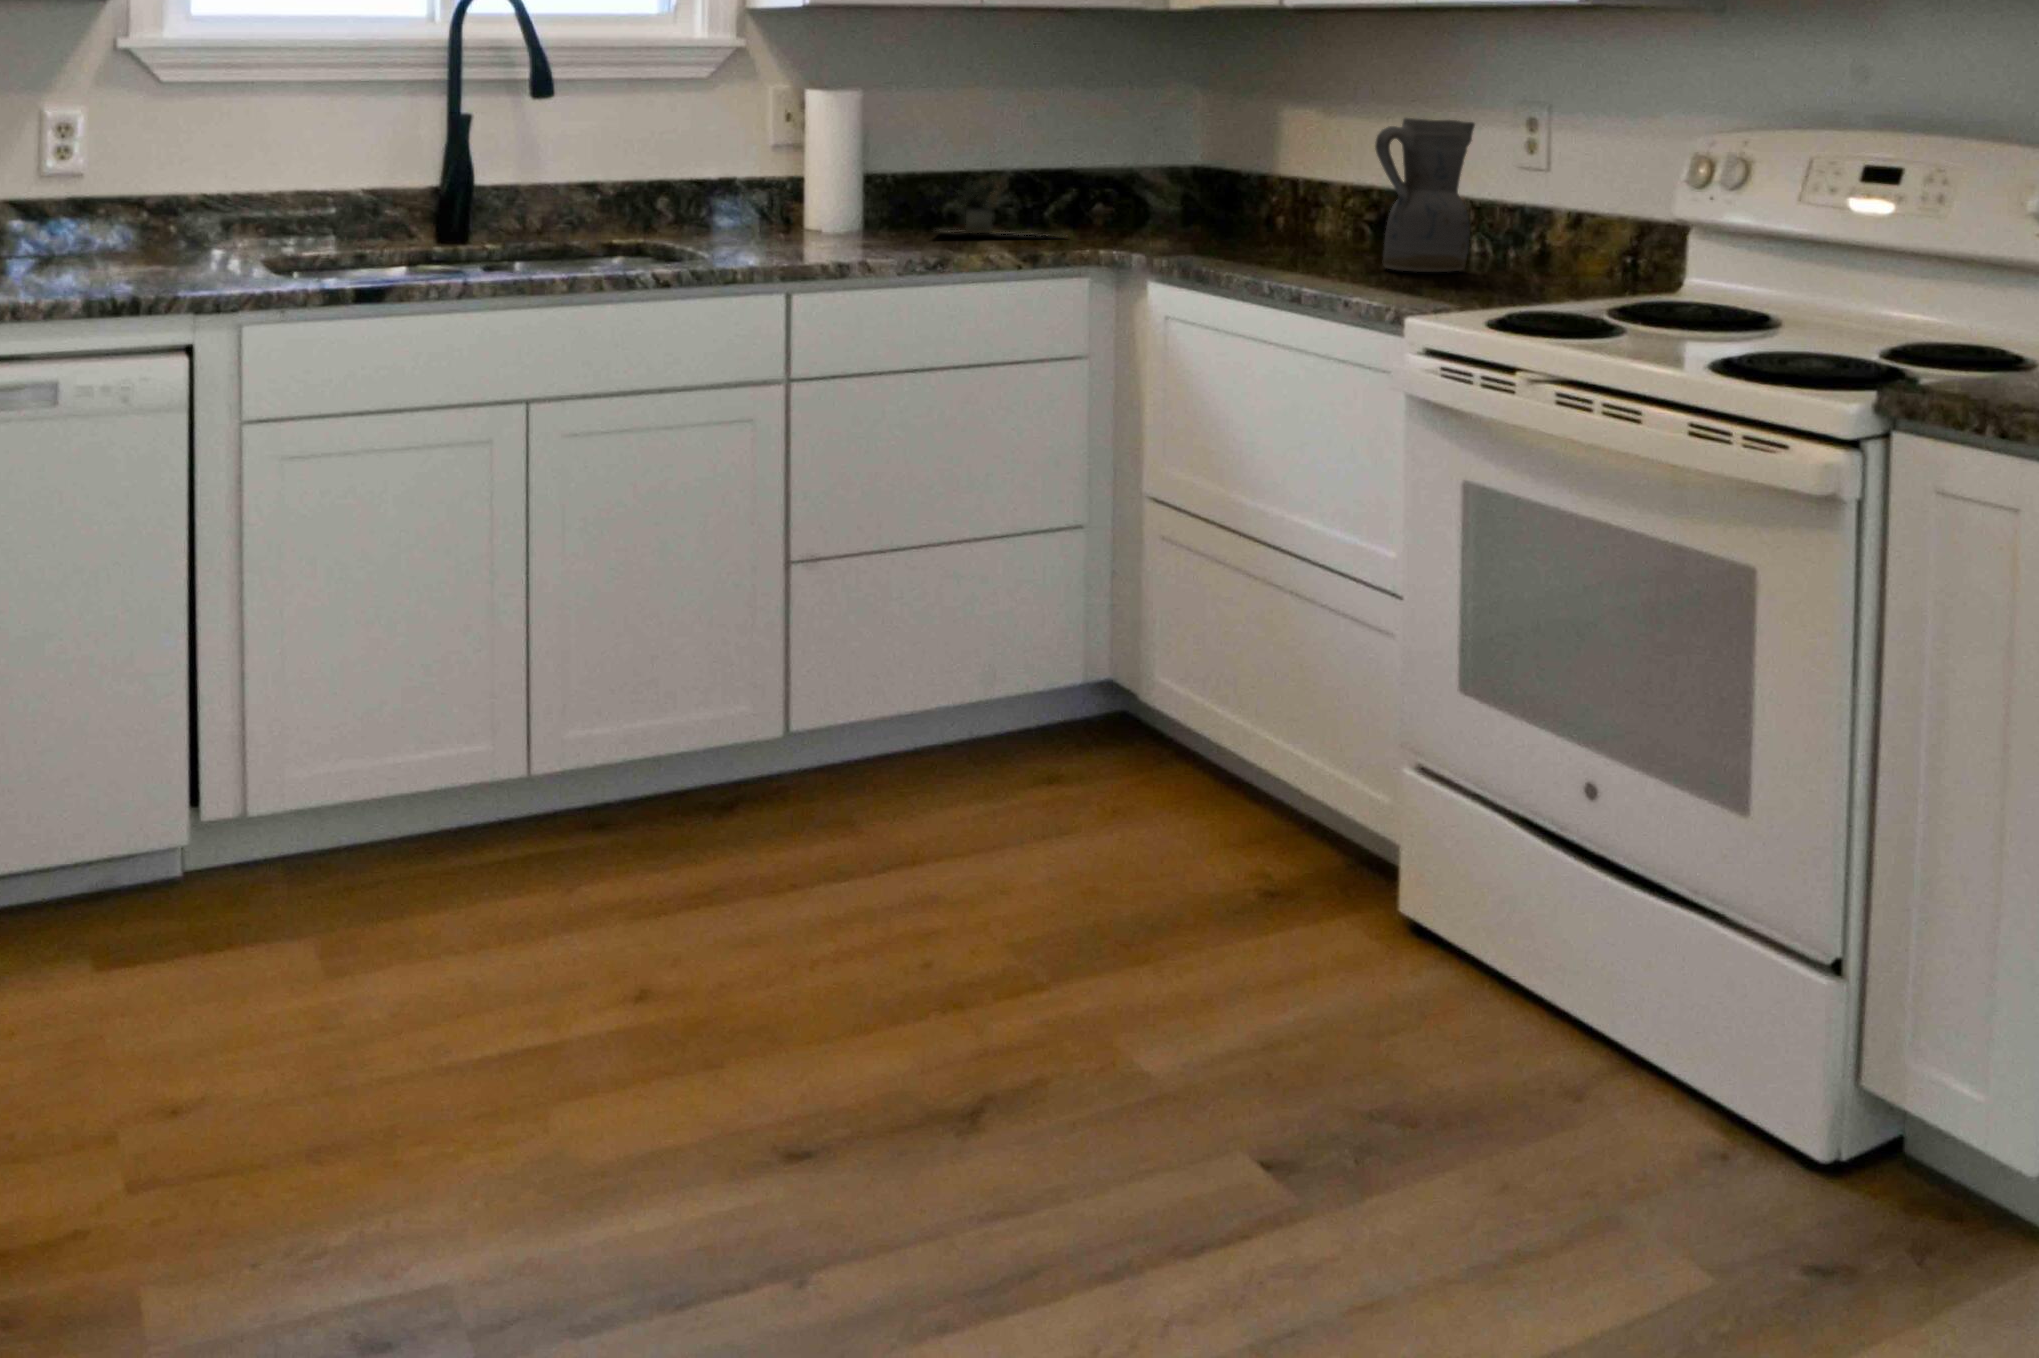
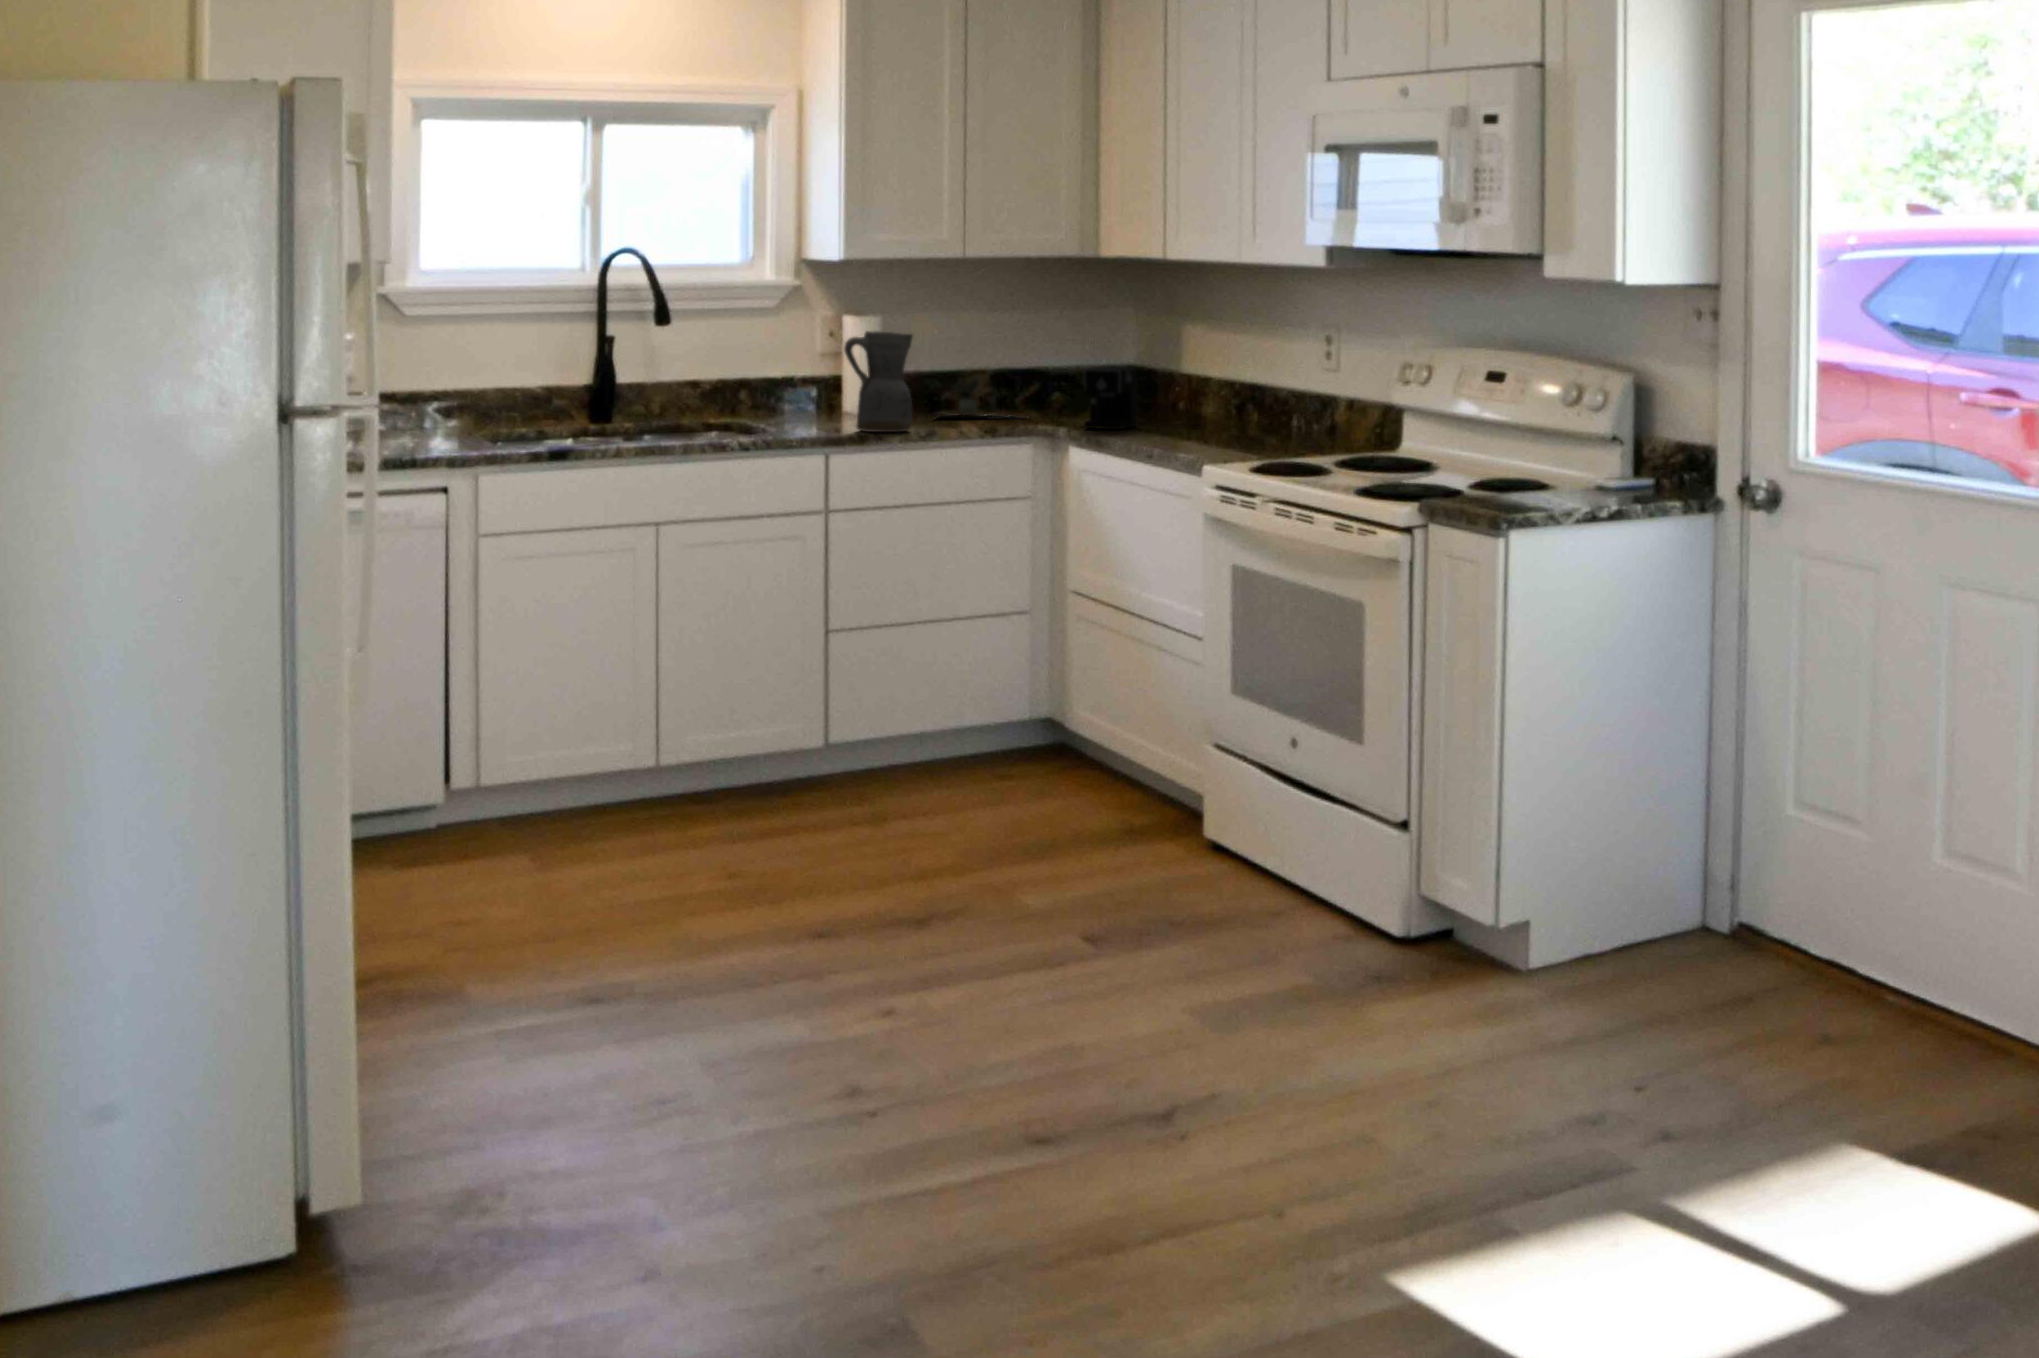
ceramic pitcher: present [1375,118,1475,272] -> present [844,331,913,432]
coffee maker: none [1158,163,1327,254] -> present [1084,367,1200,429]

